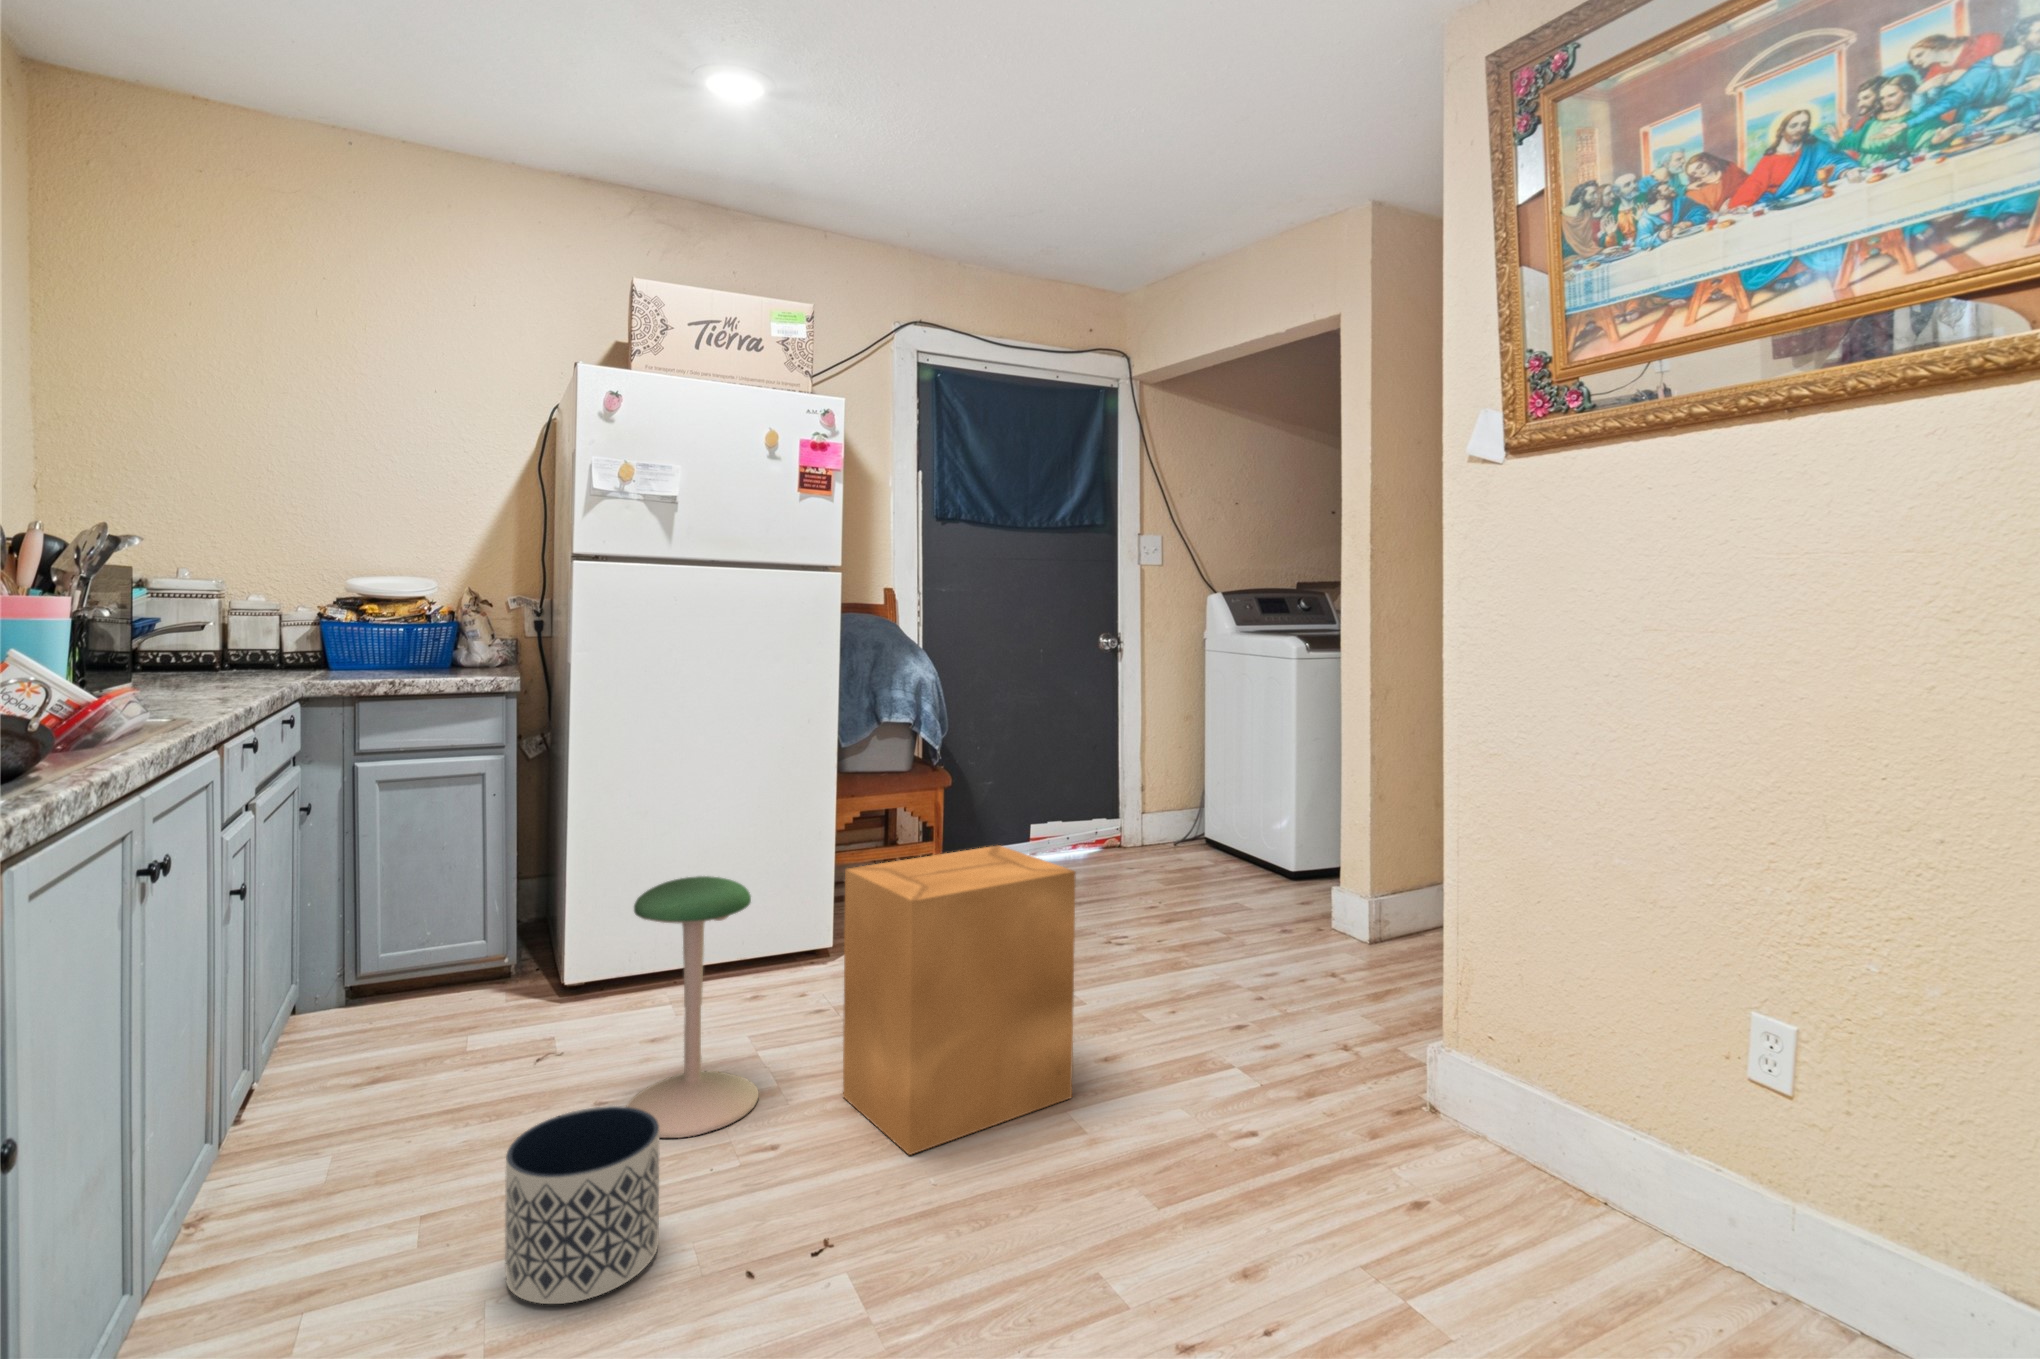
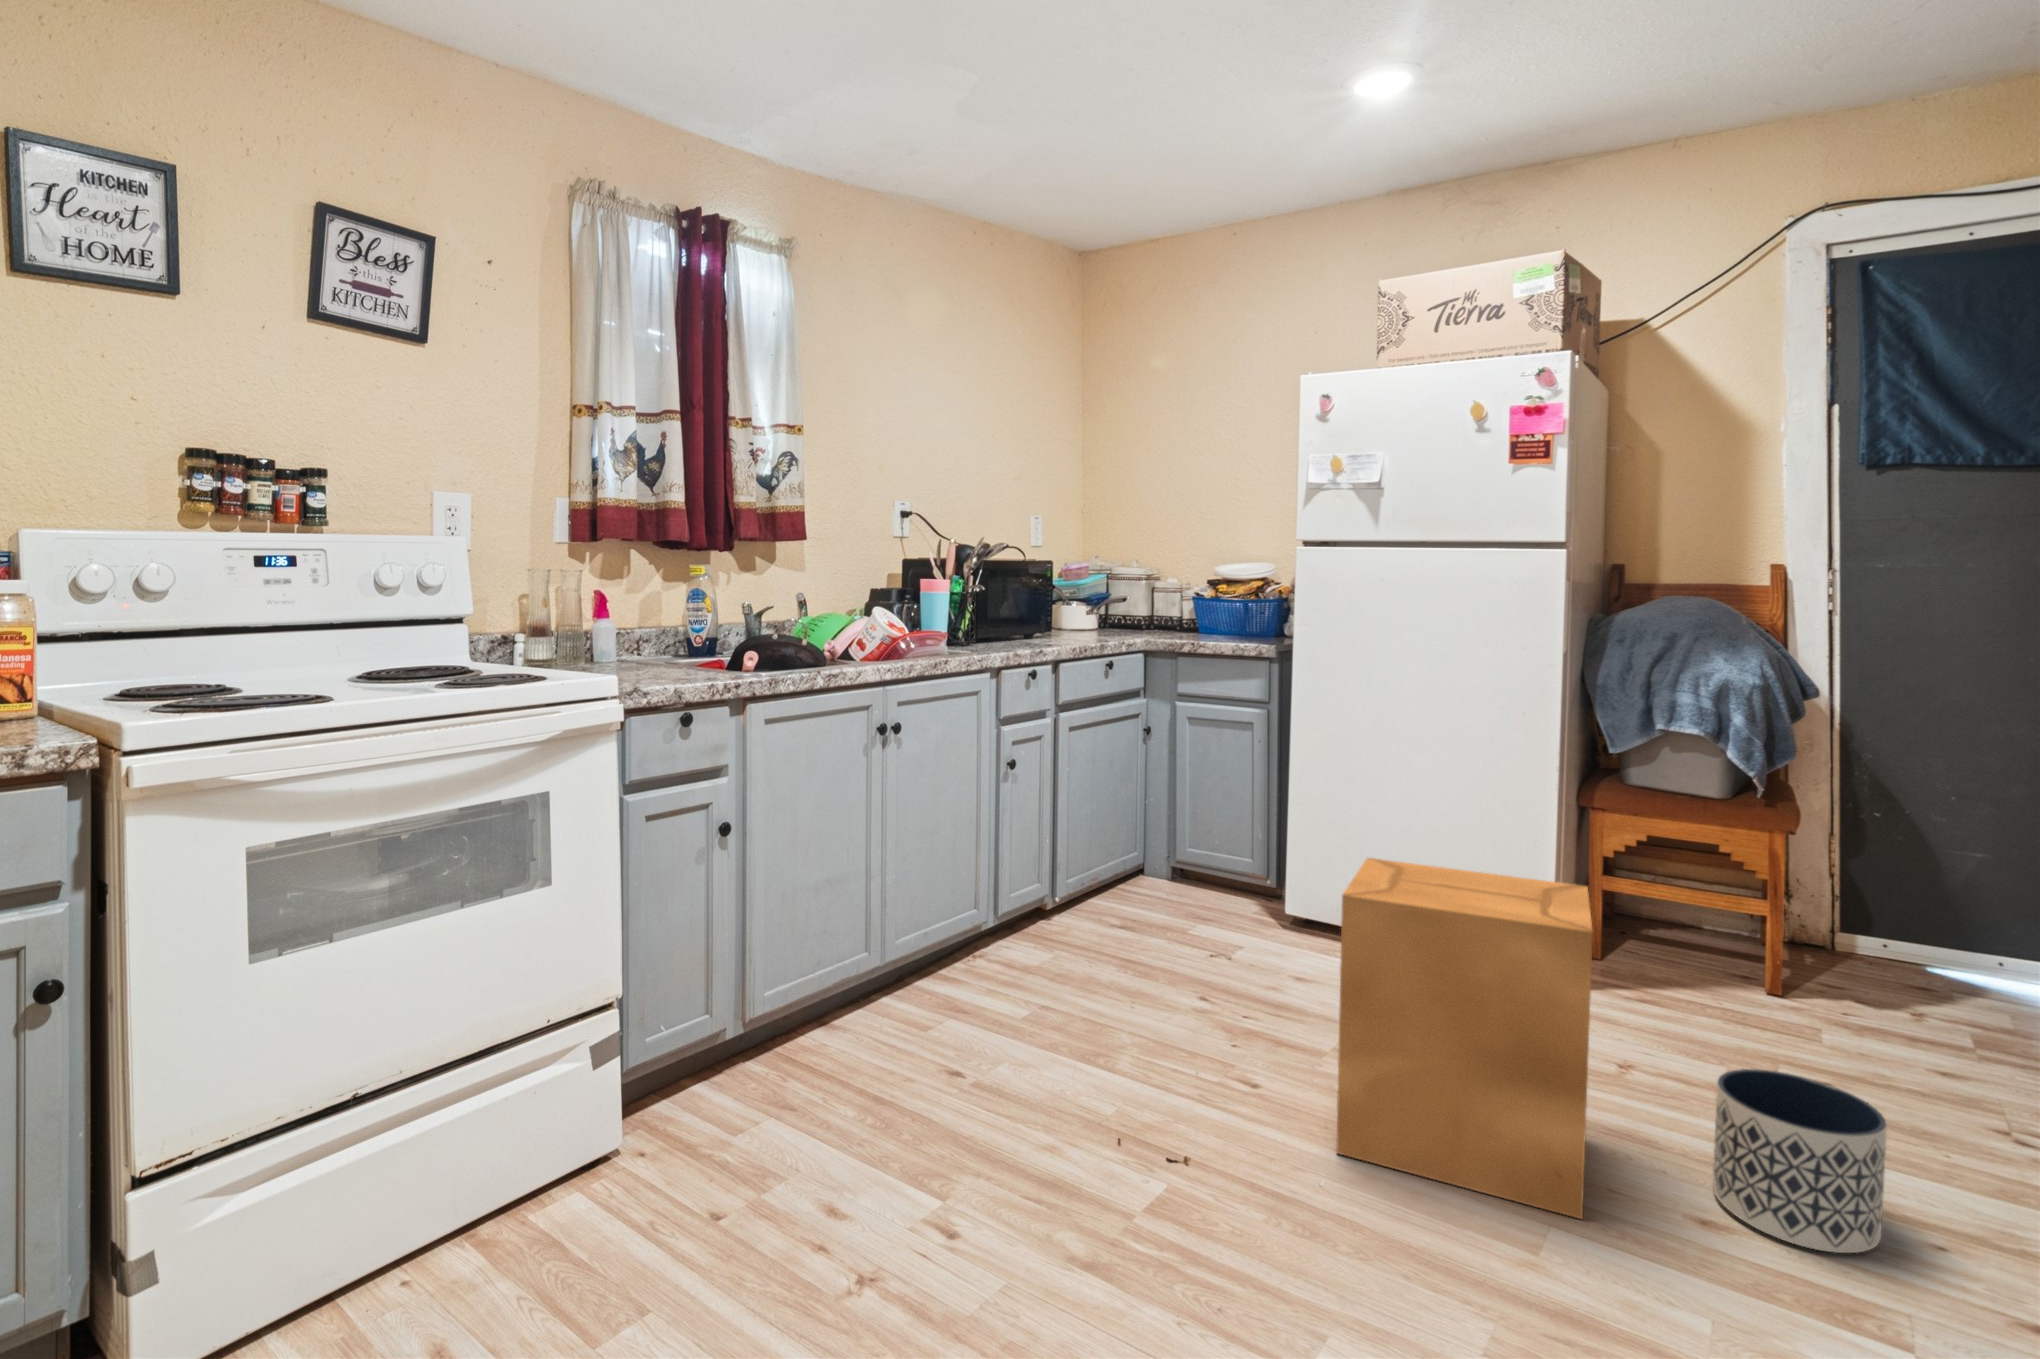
stool: present [626,876,759,1138] -> none [1195,831,1311,1056]
planter: present [505,1106,659,1304] -> present [1713,1069,1887,1253]

